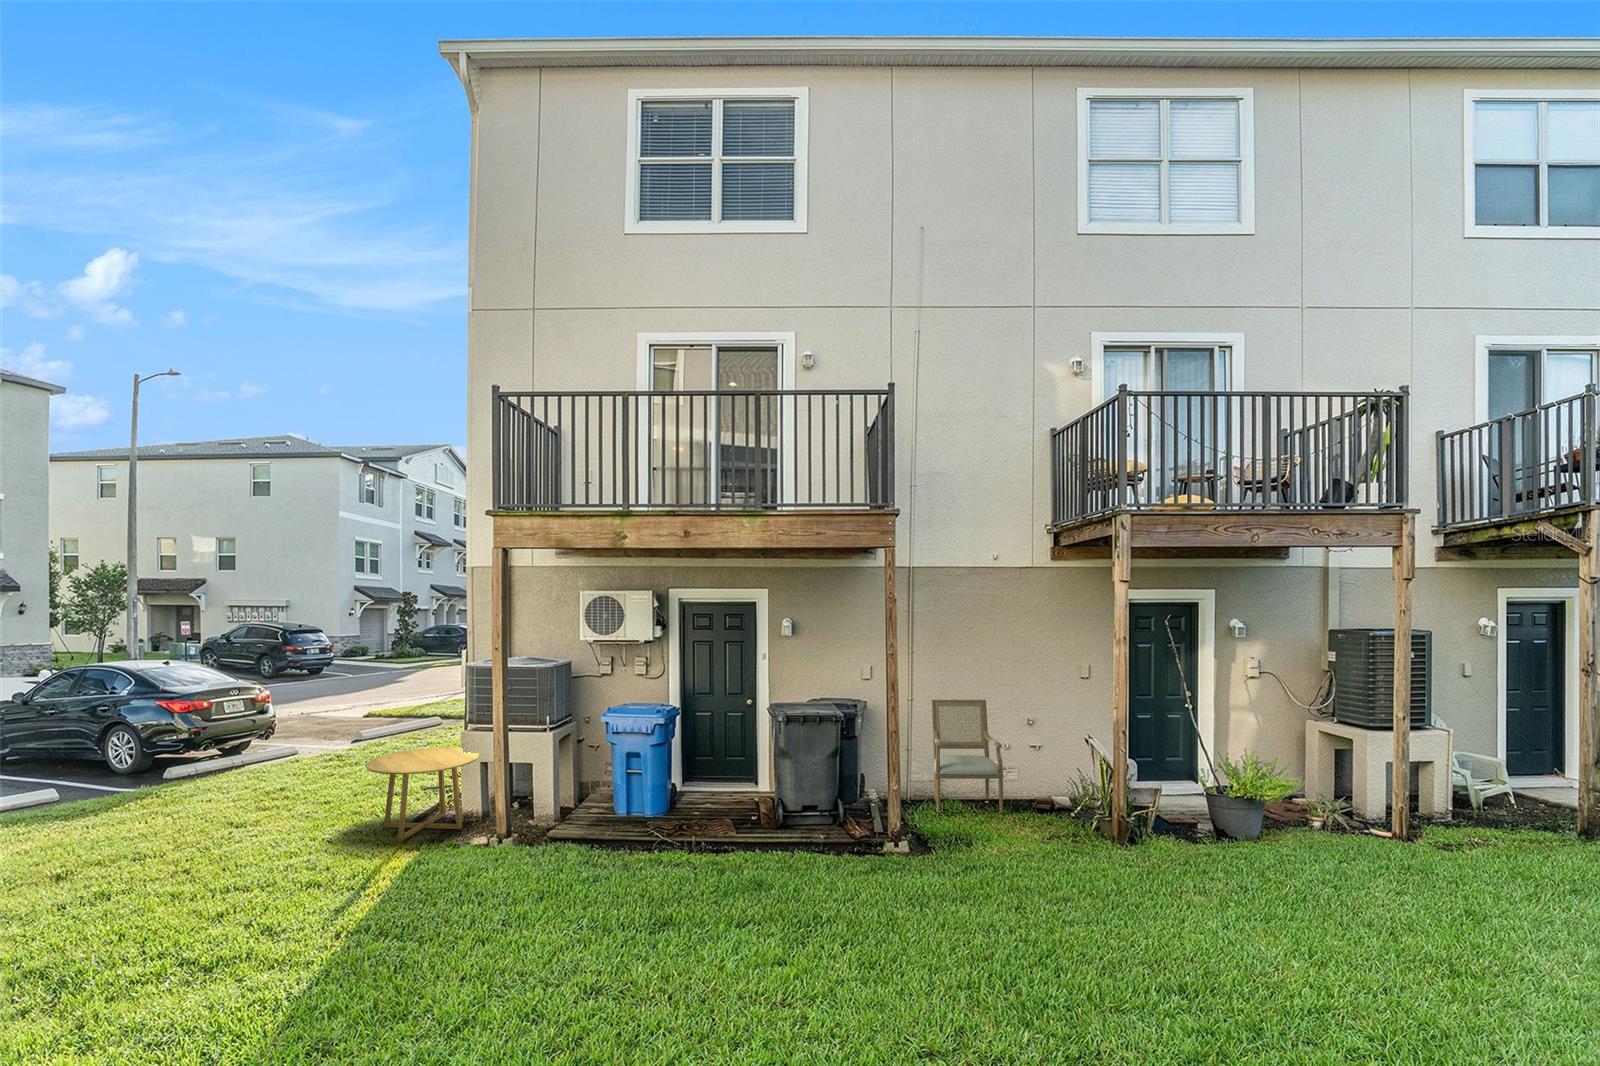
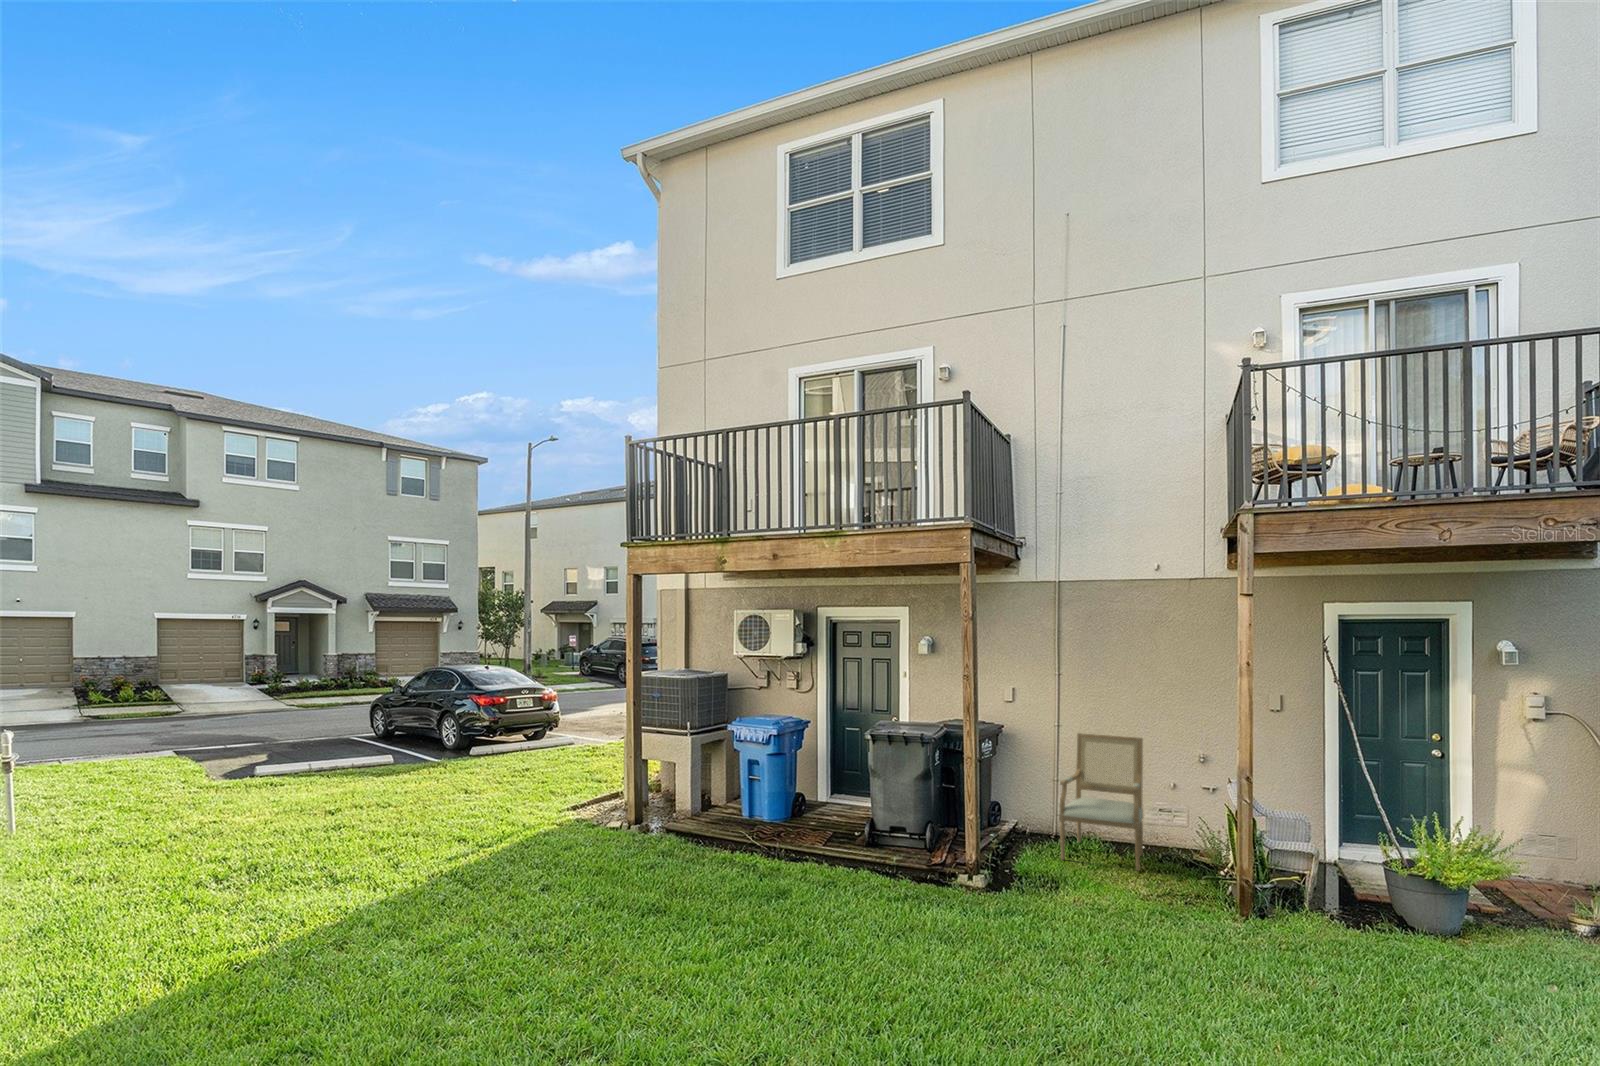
round table: present [365,748,479,841] -> none [542,741,634,815]

